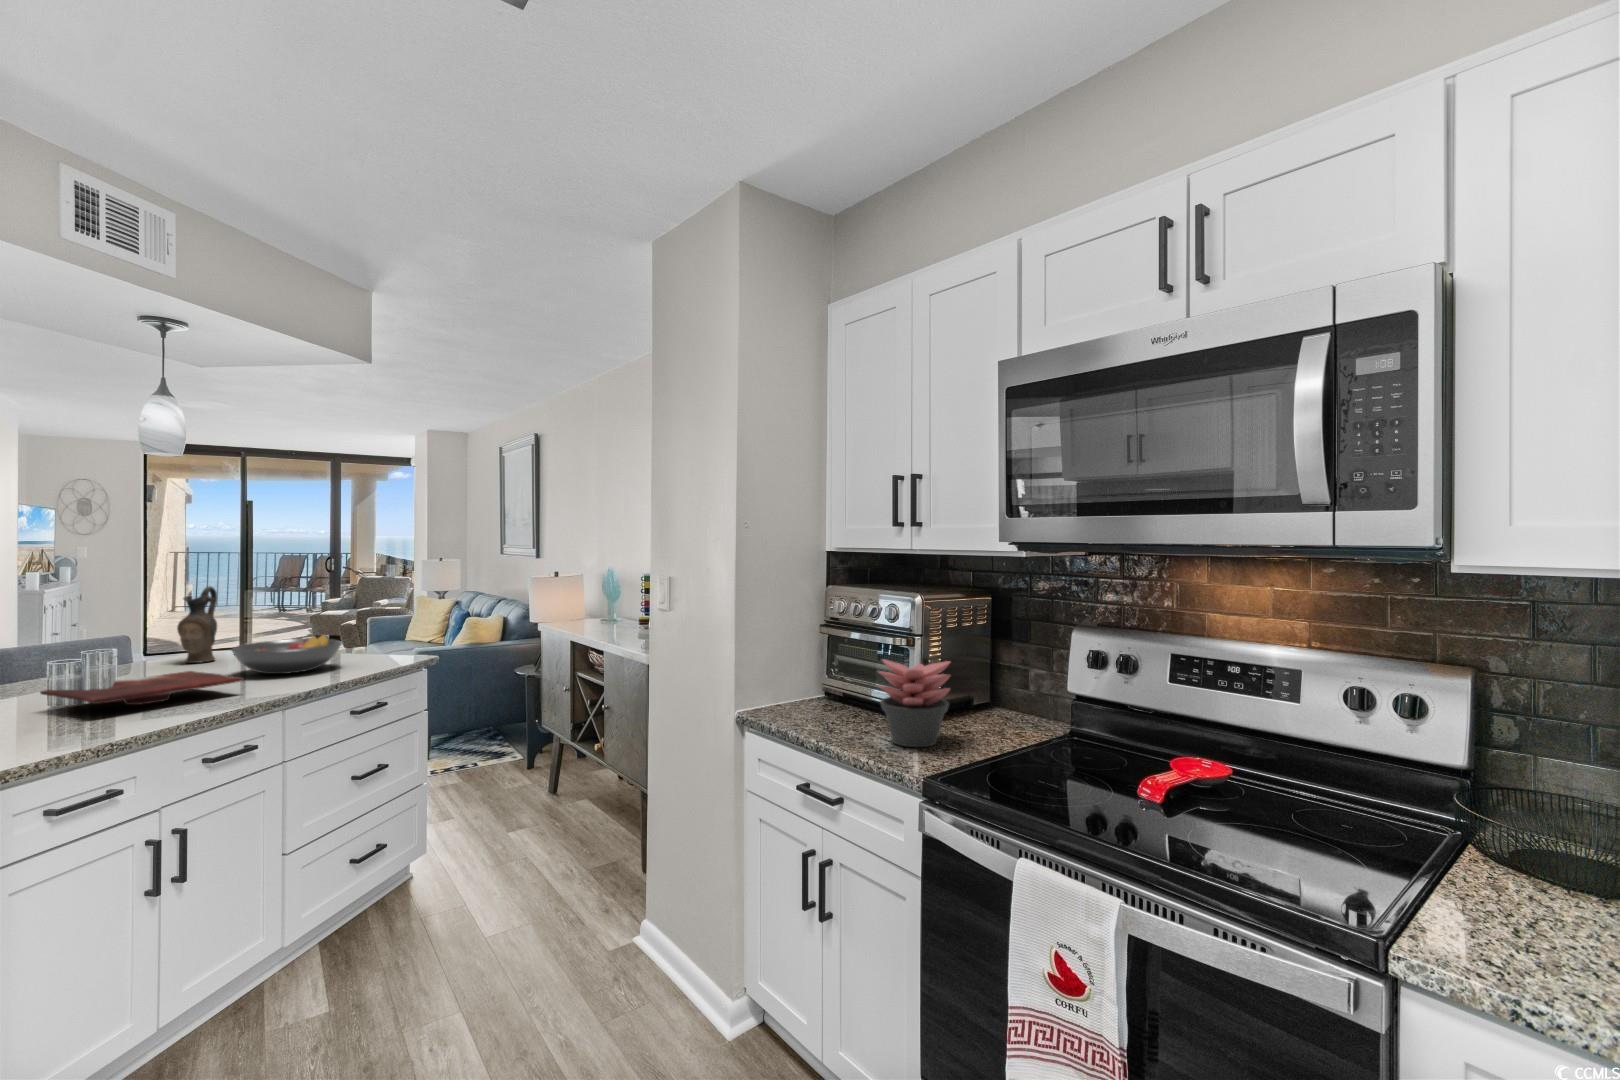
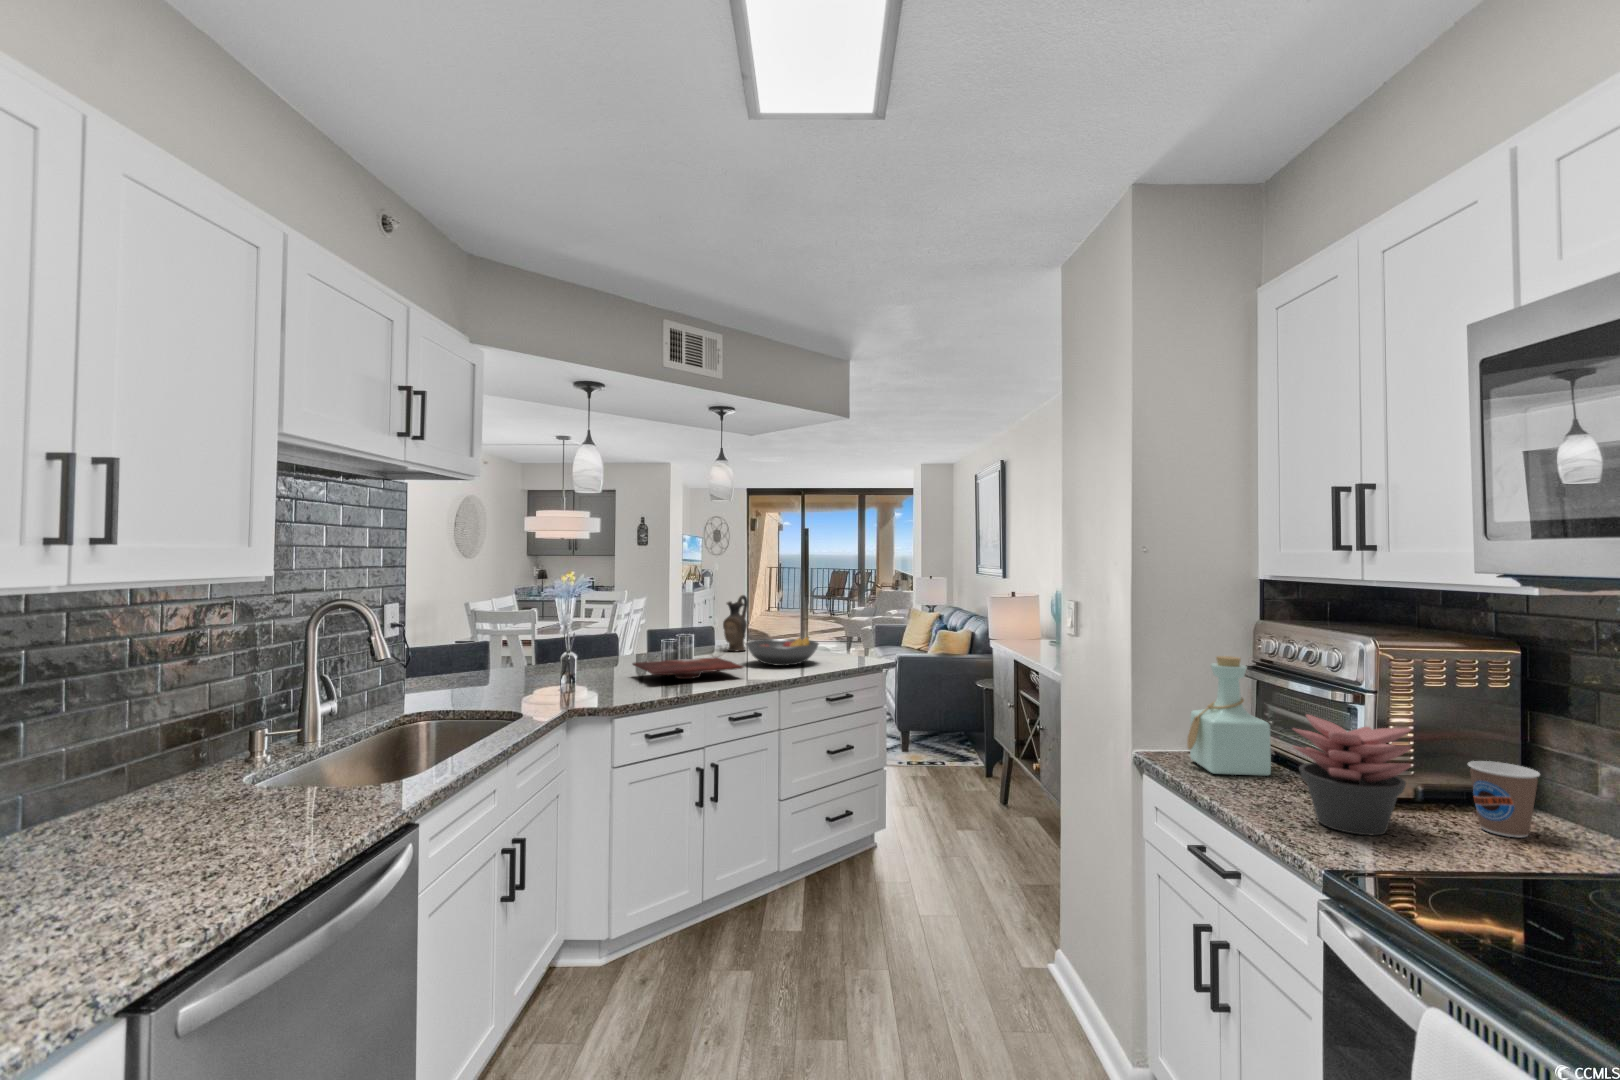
bottle: none [781,618,844,721] -> present [1187,656,1271,776]
coffee cup: none [978,680,1018,731] -> present [1468,761,1540,838]

